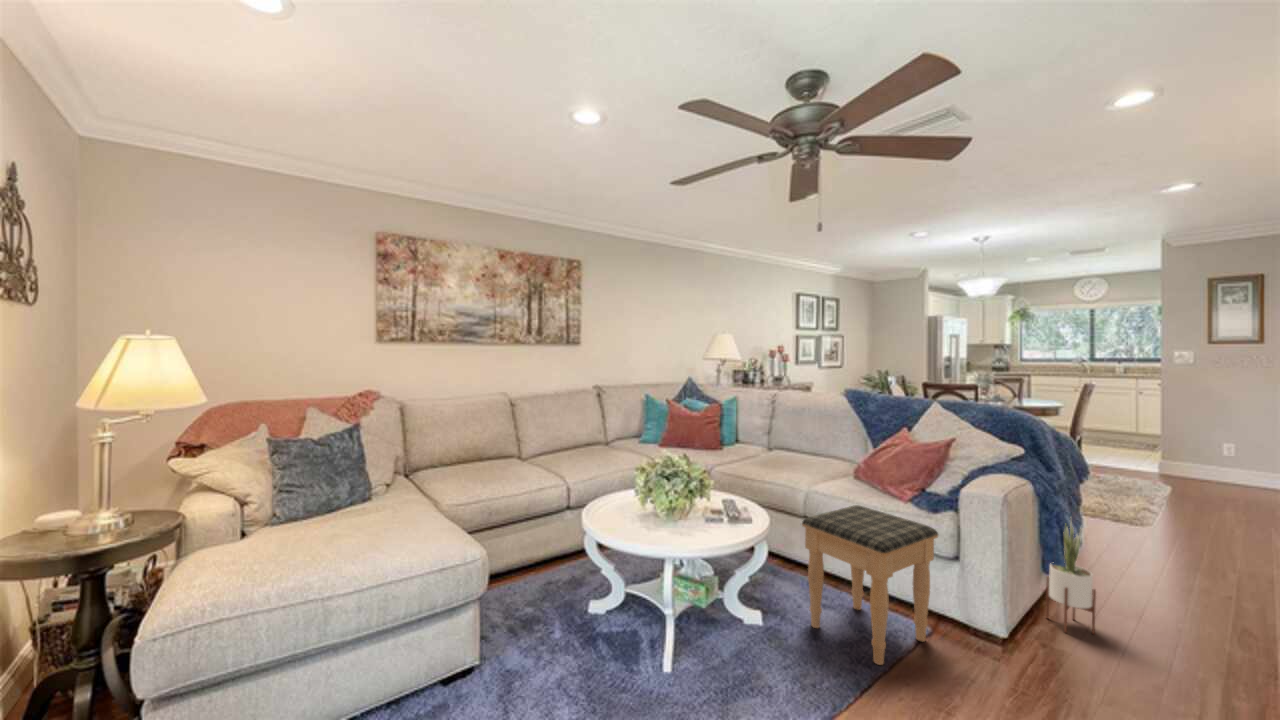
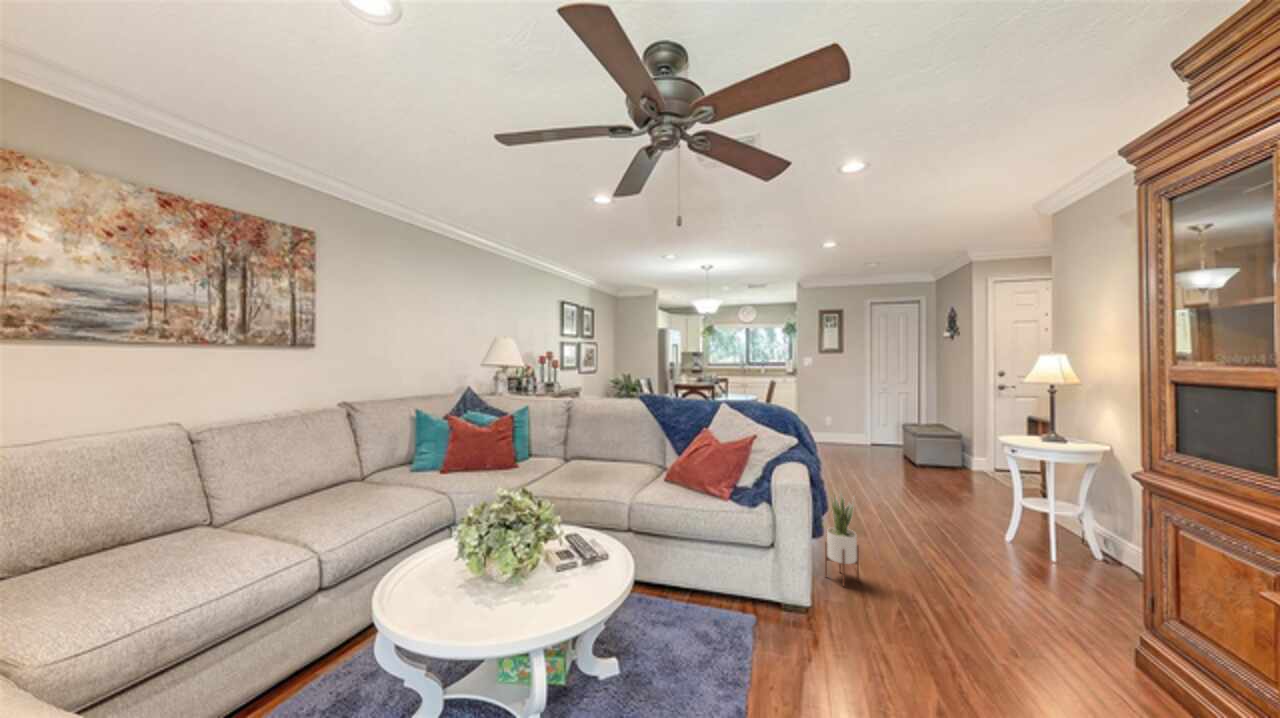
footstool: present [802,505,938,665] -> none [661,511,778,685]

